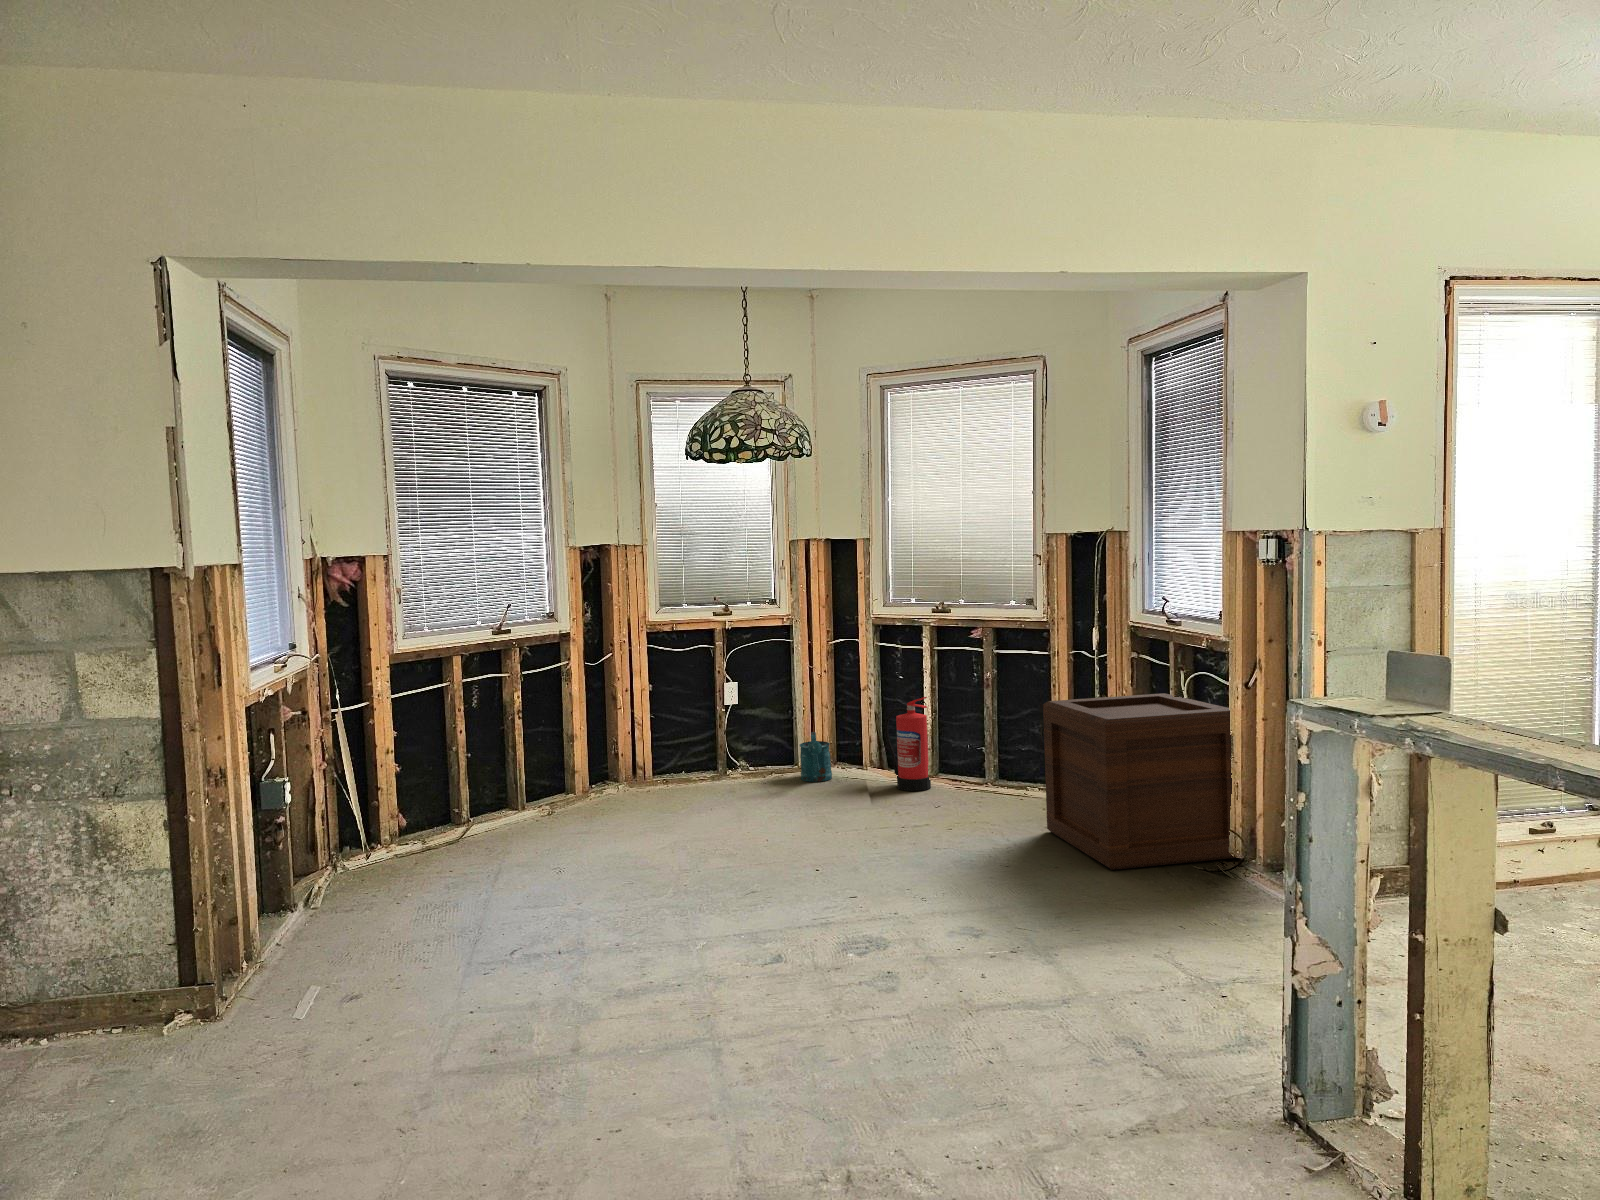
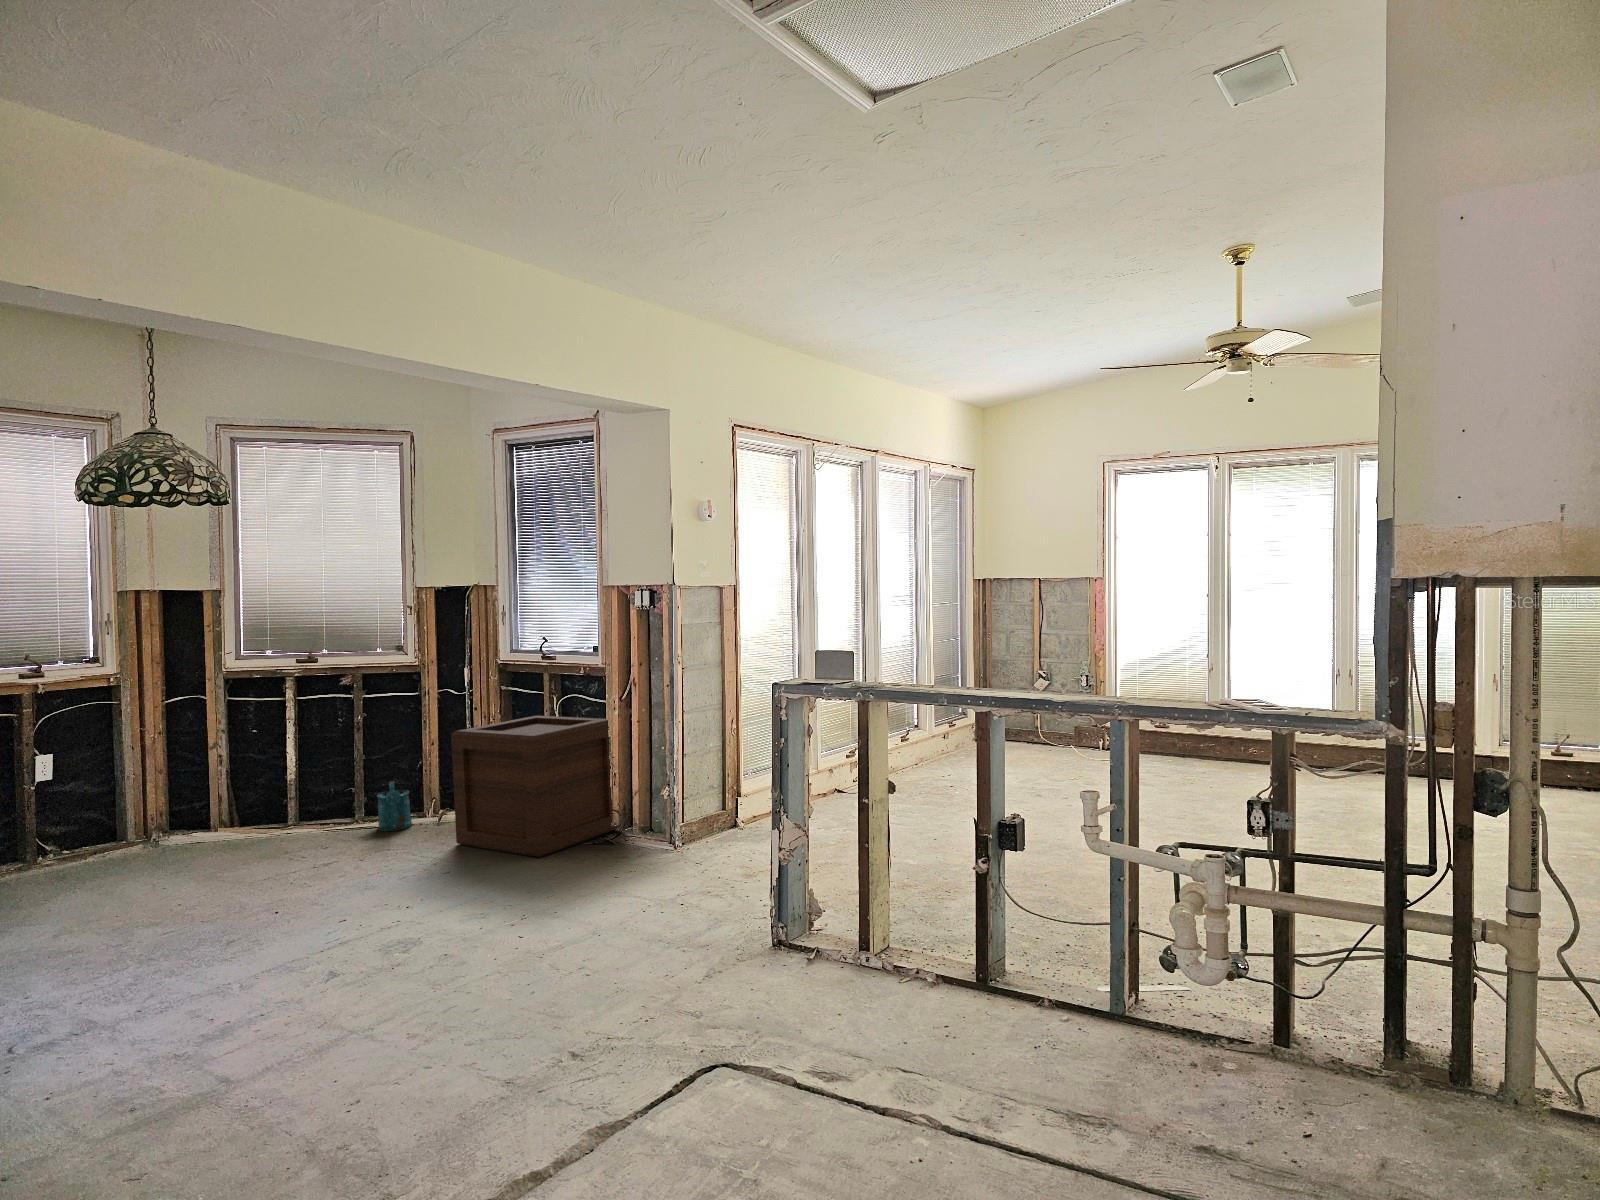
fire extinguisher: present [885,697,931,791] -> none [242,746,301,843]
watering can: present [800,732,832,782] -> present [377,781,412,831]

